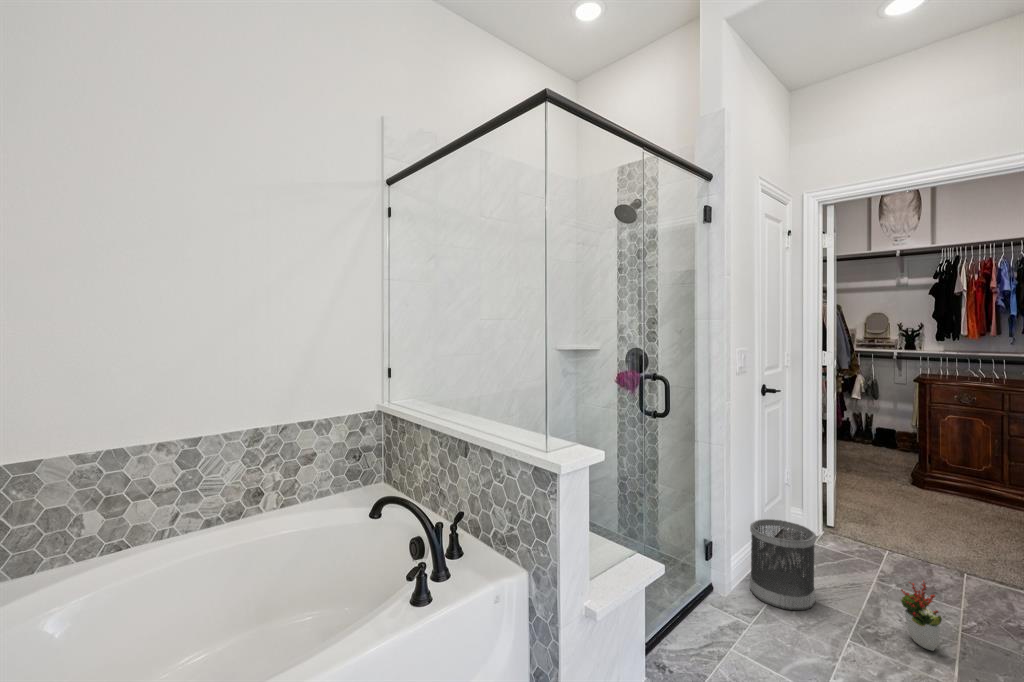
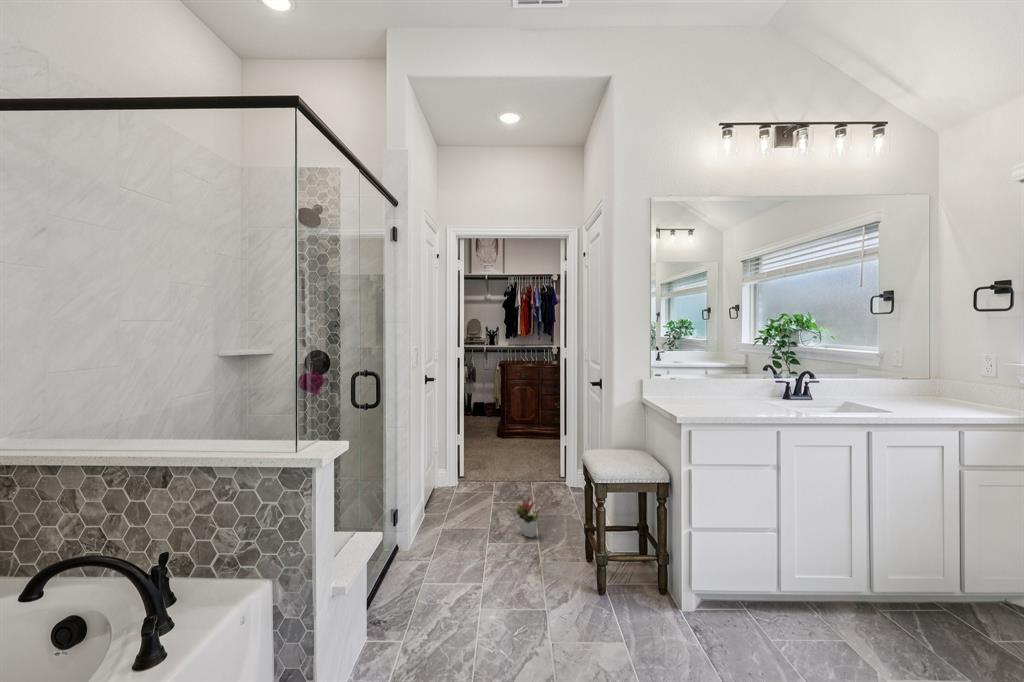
wastebasket: present [750,519,816,610] -> none [423,478,467,544]

